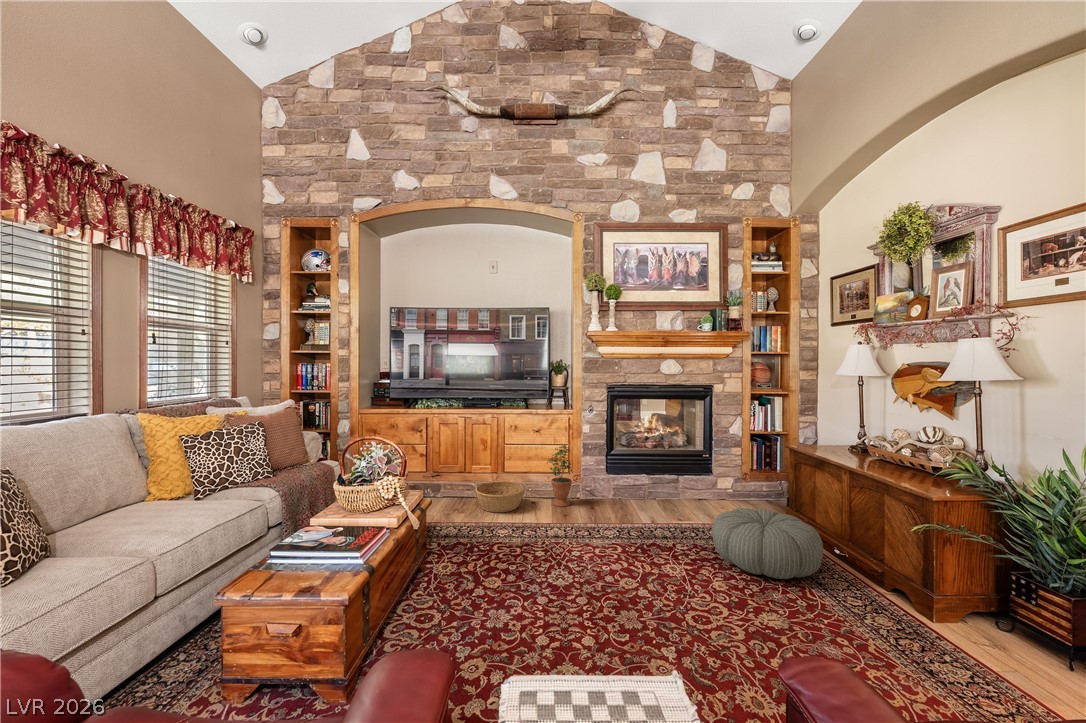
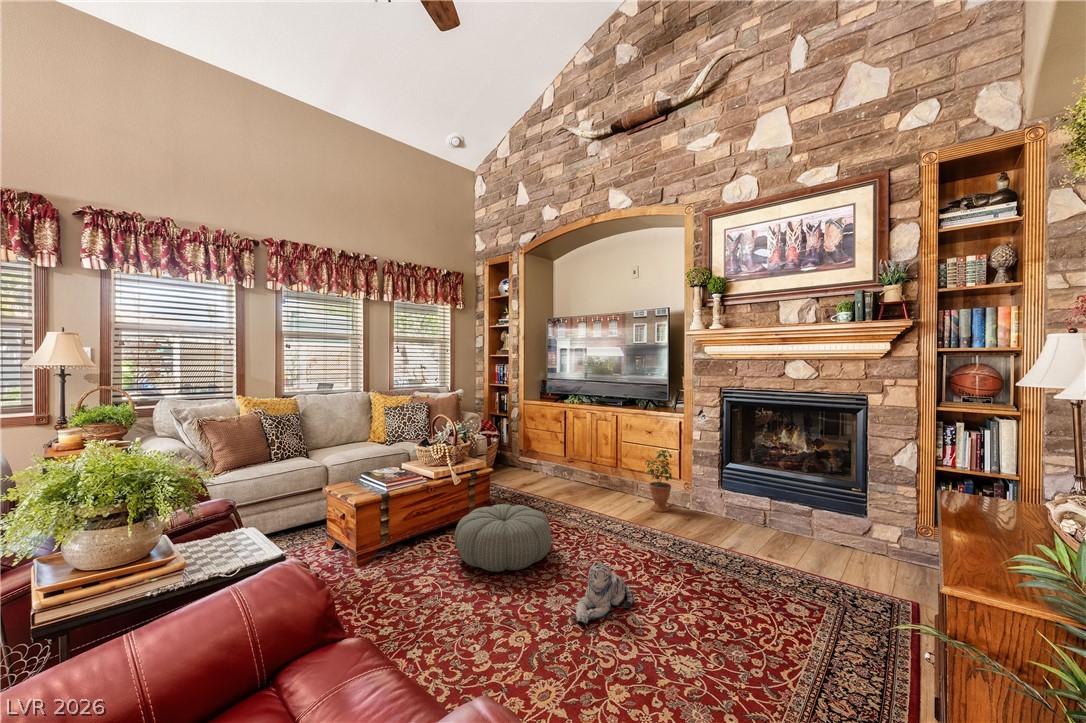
basket: present [475,482,525,512] -> none [580,475,627,503]
pouf: present [712,508,823,579] -> present [455,504,552,572]
plush toy: none [643,561,688,625] -> present [576,562,633,624]

